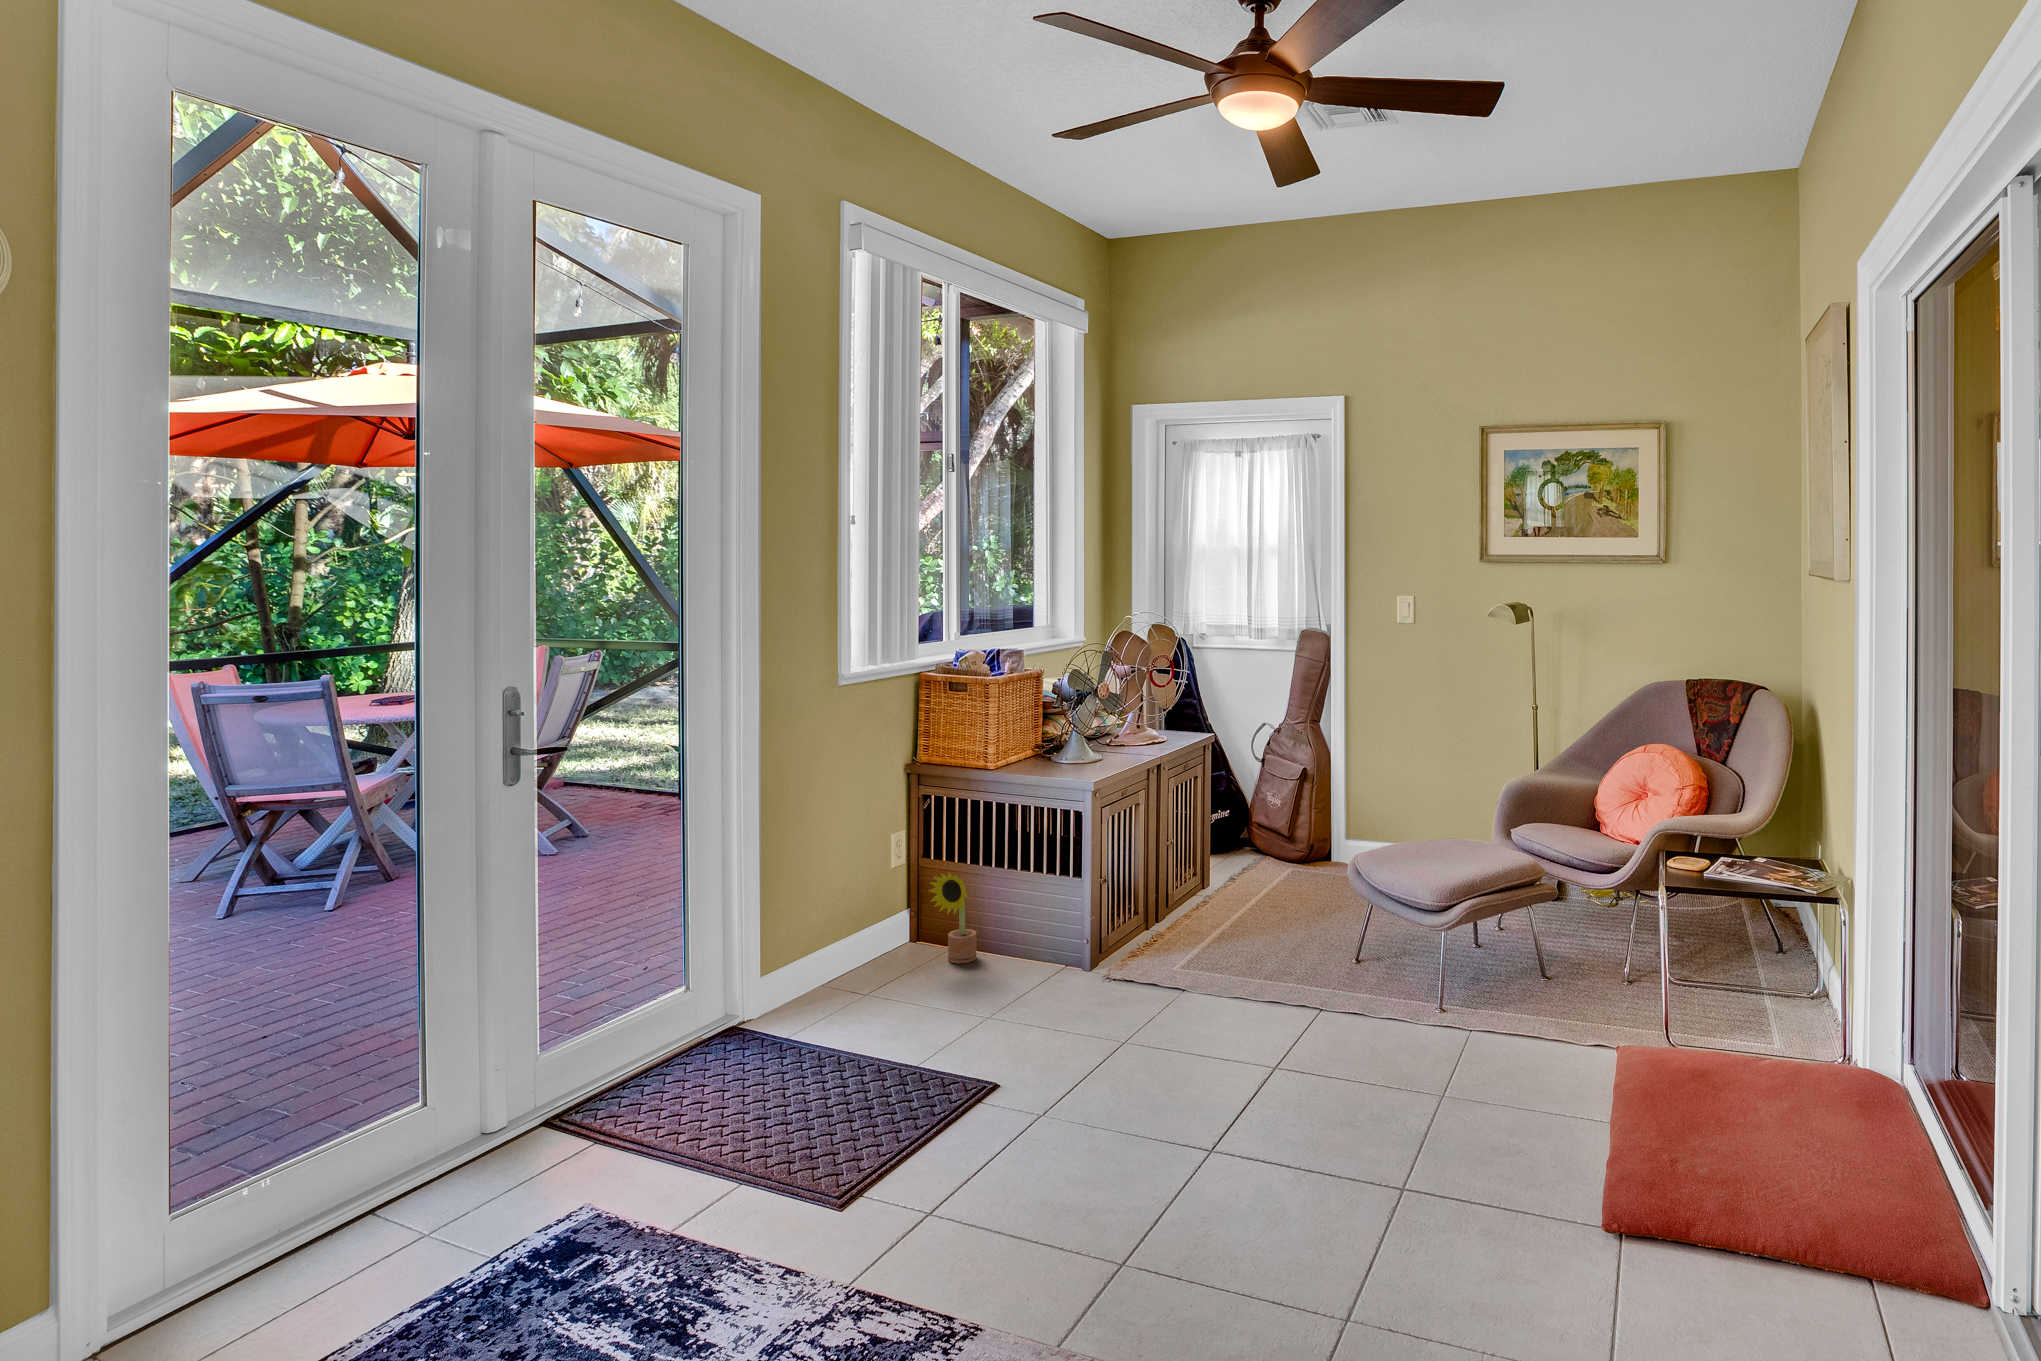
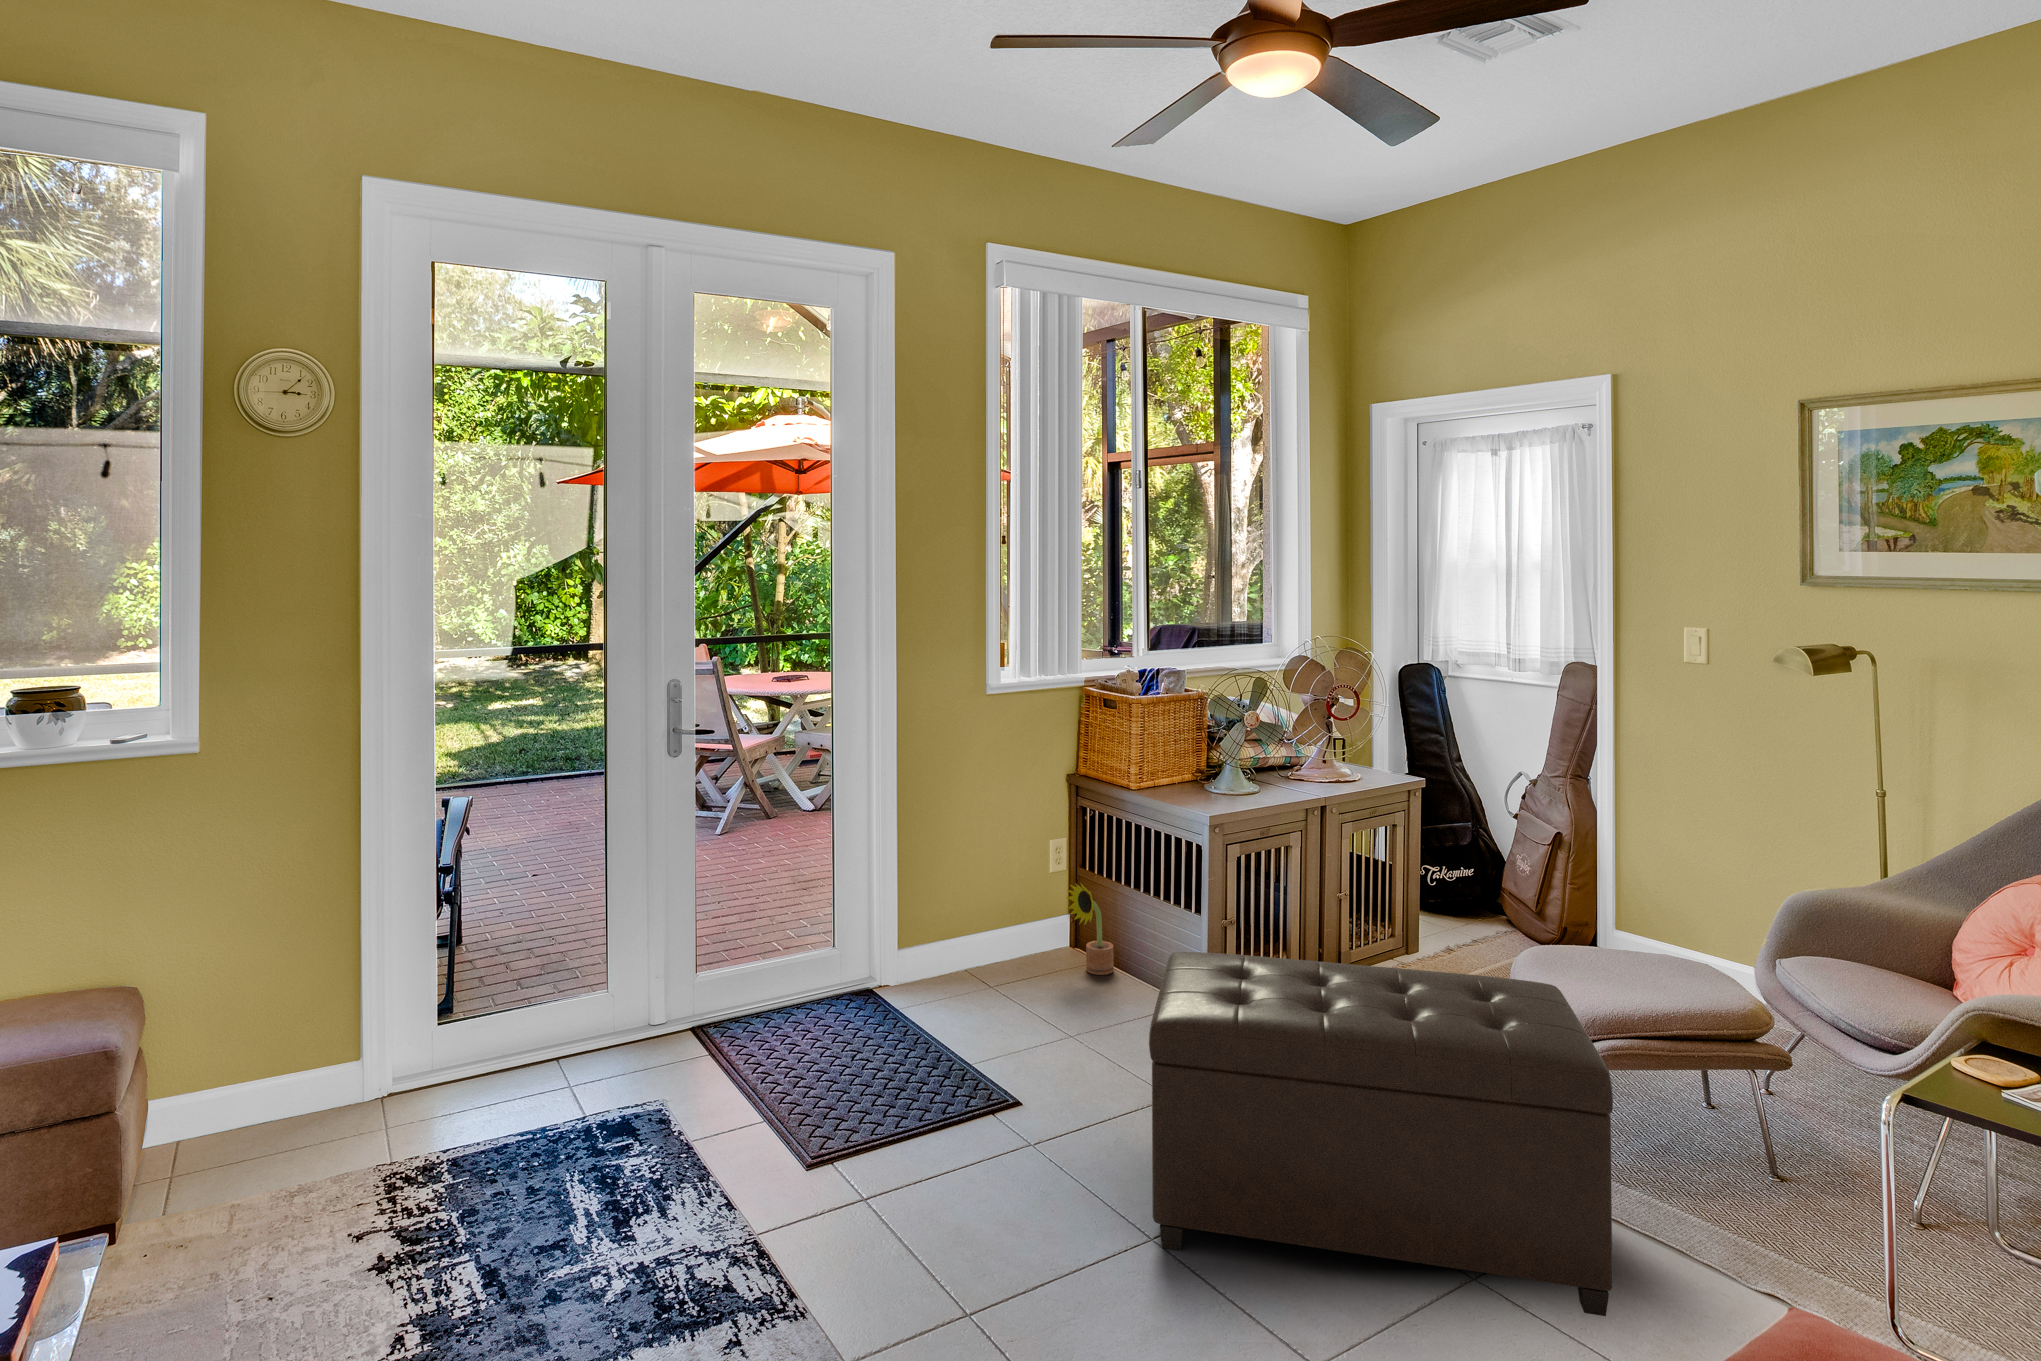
ottoman: none [1161,869,1539,1157] -> present [1149,952,1613,1316]

